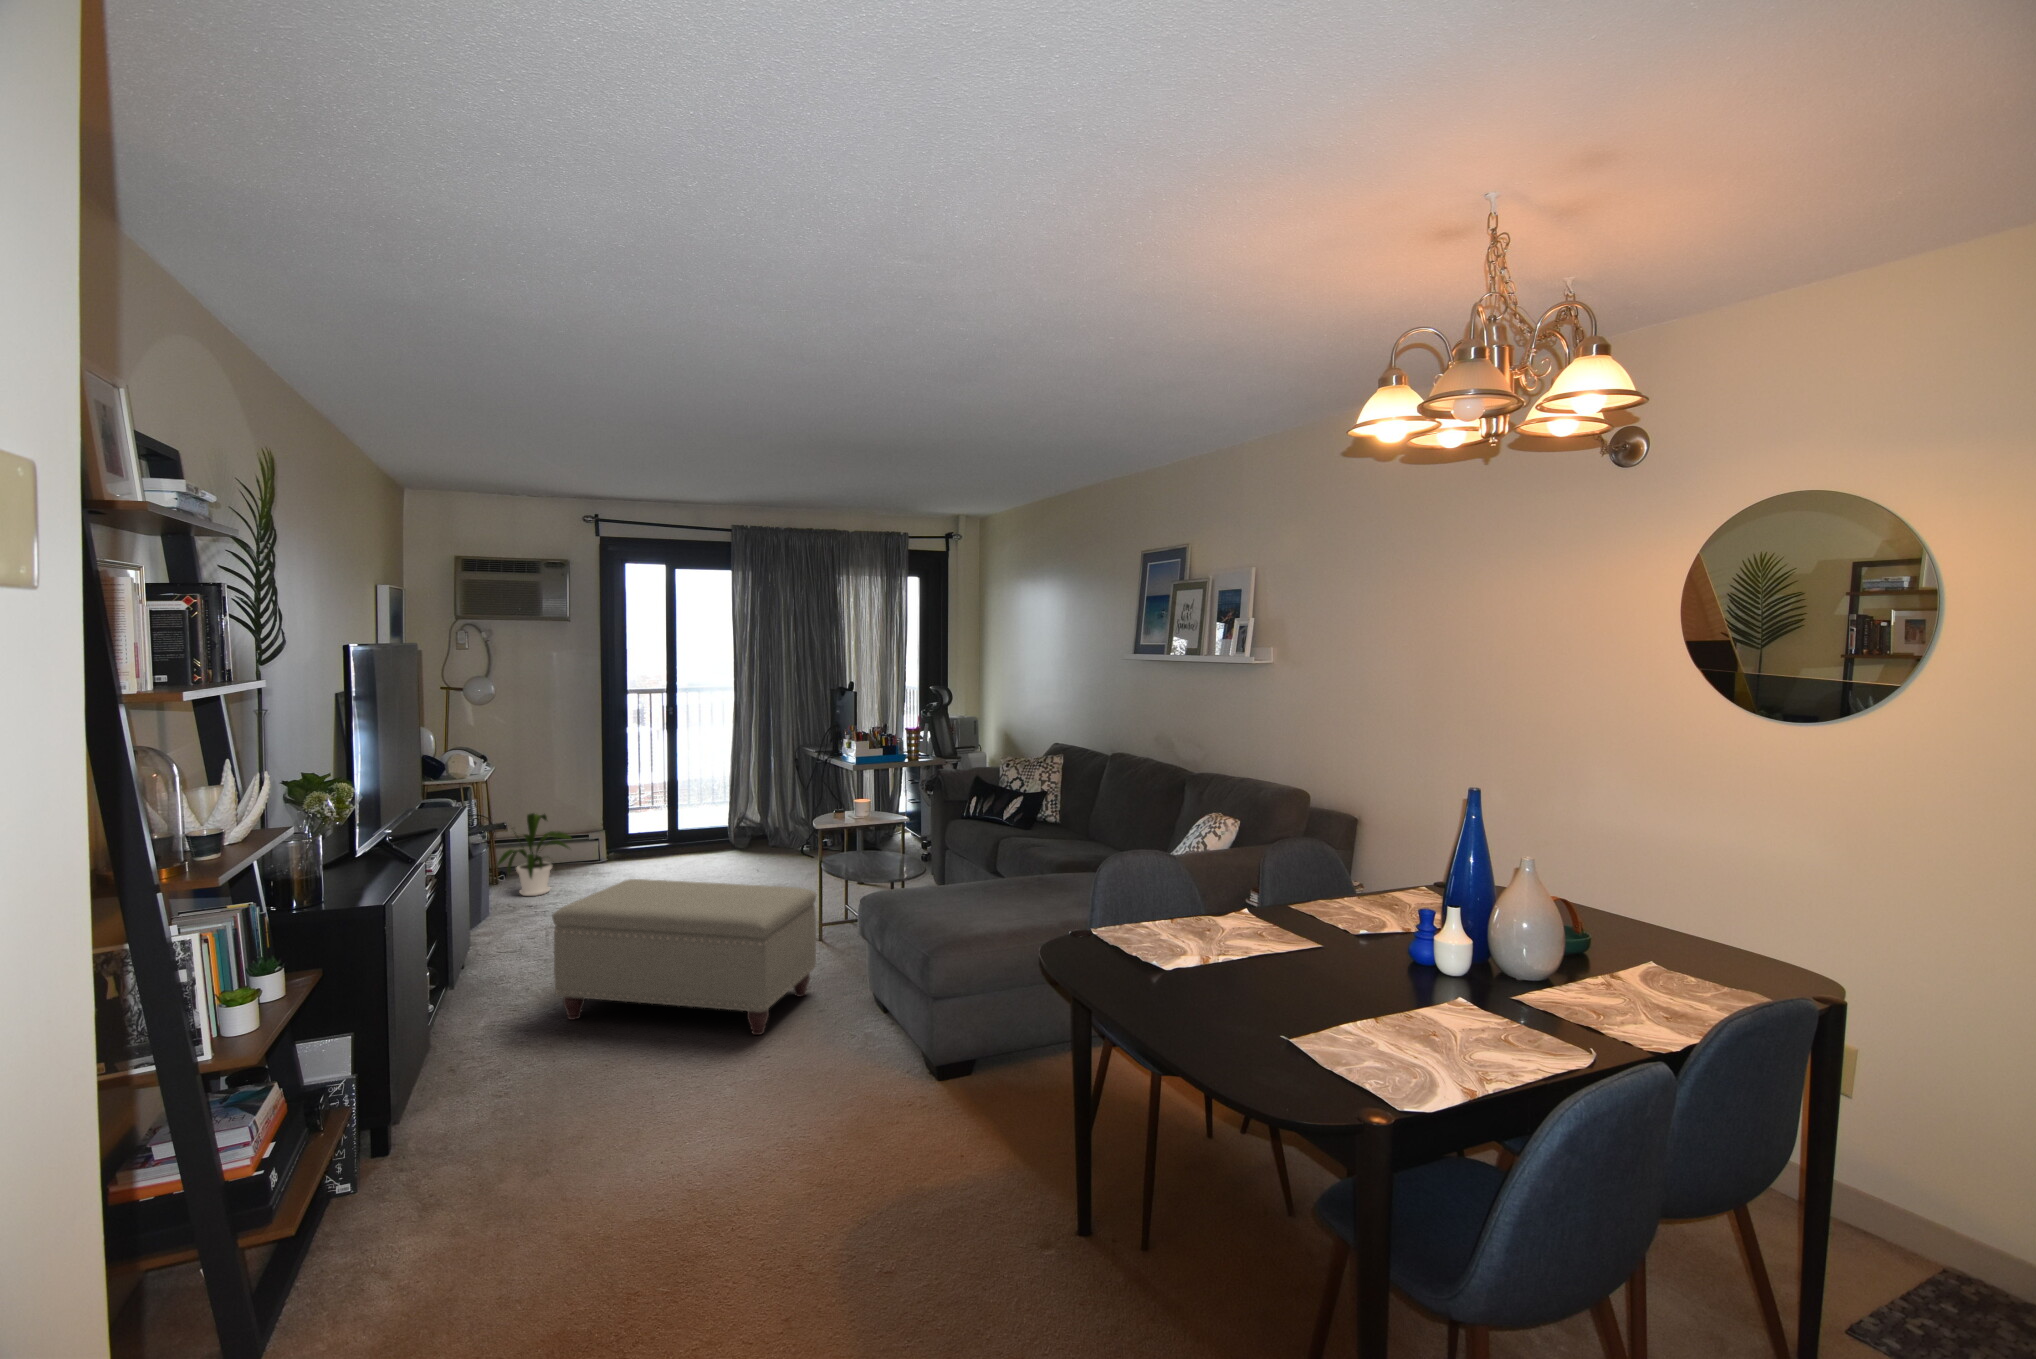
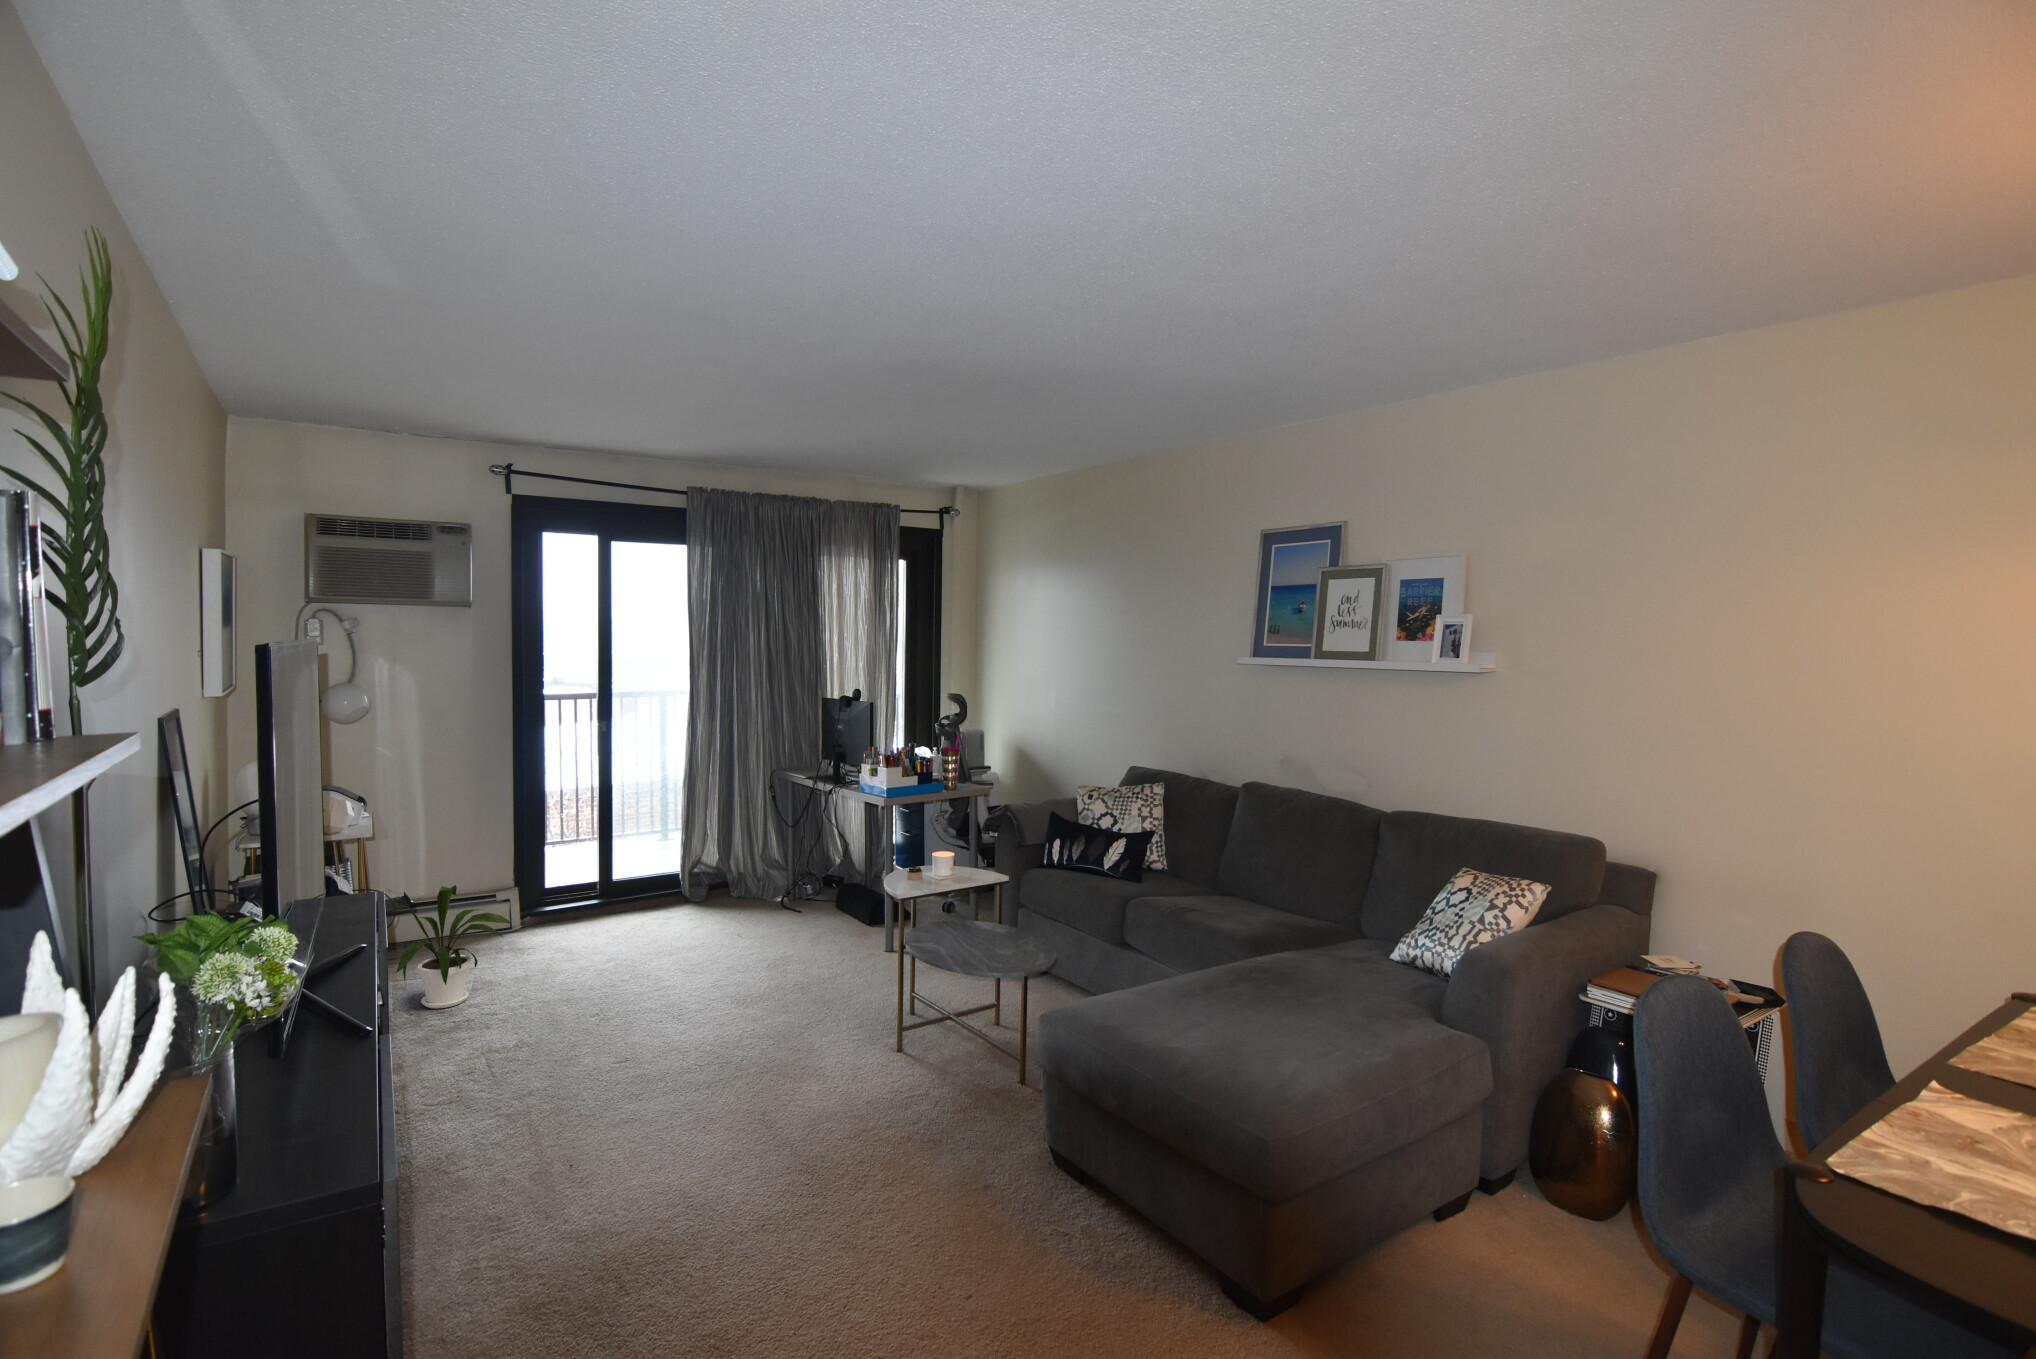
ottoman: present [552,879,816,1035] -> none [650,1004,1013,1248]

